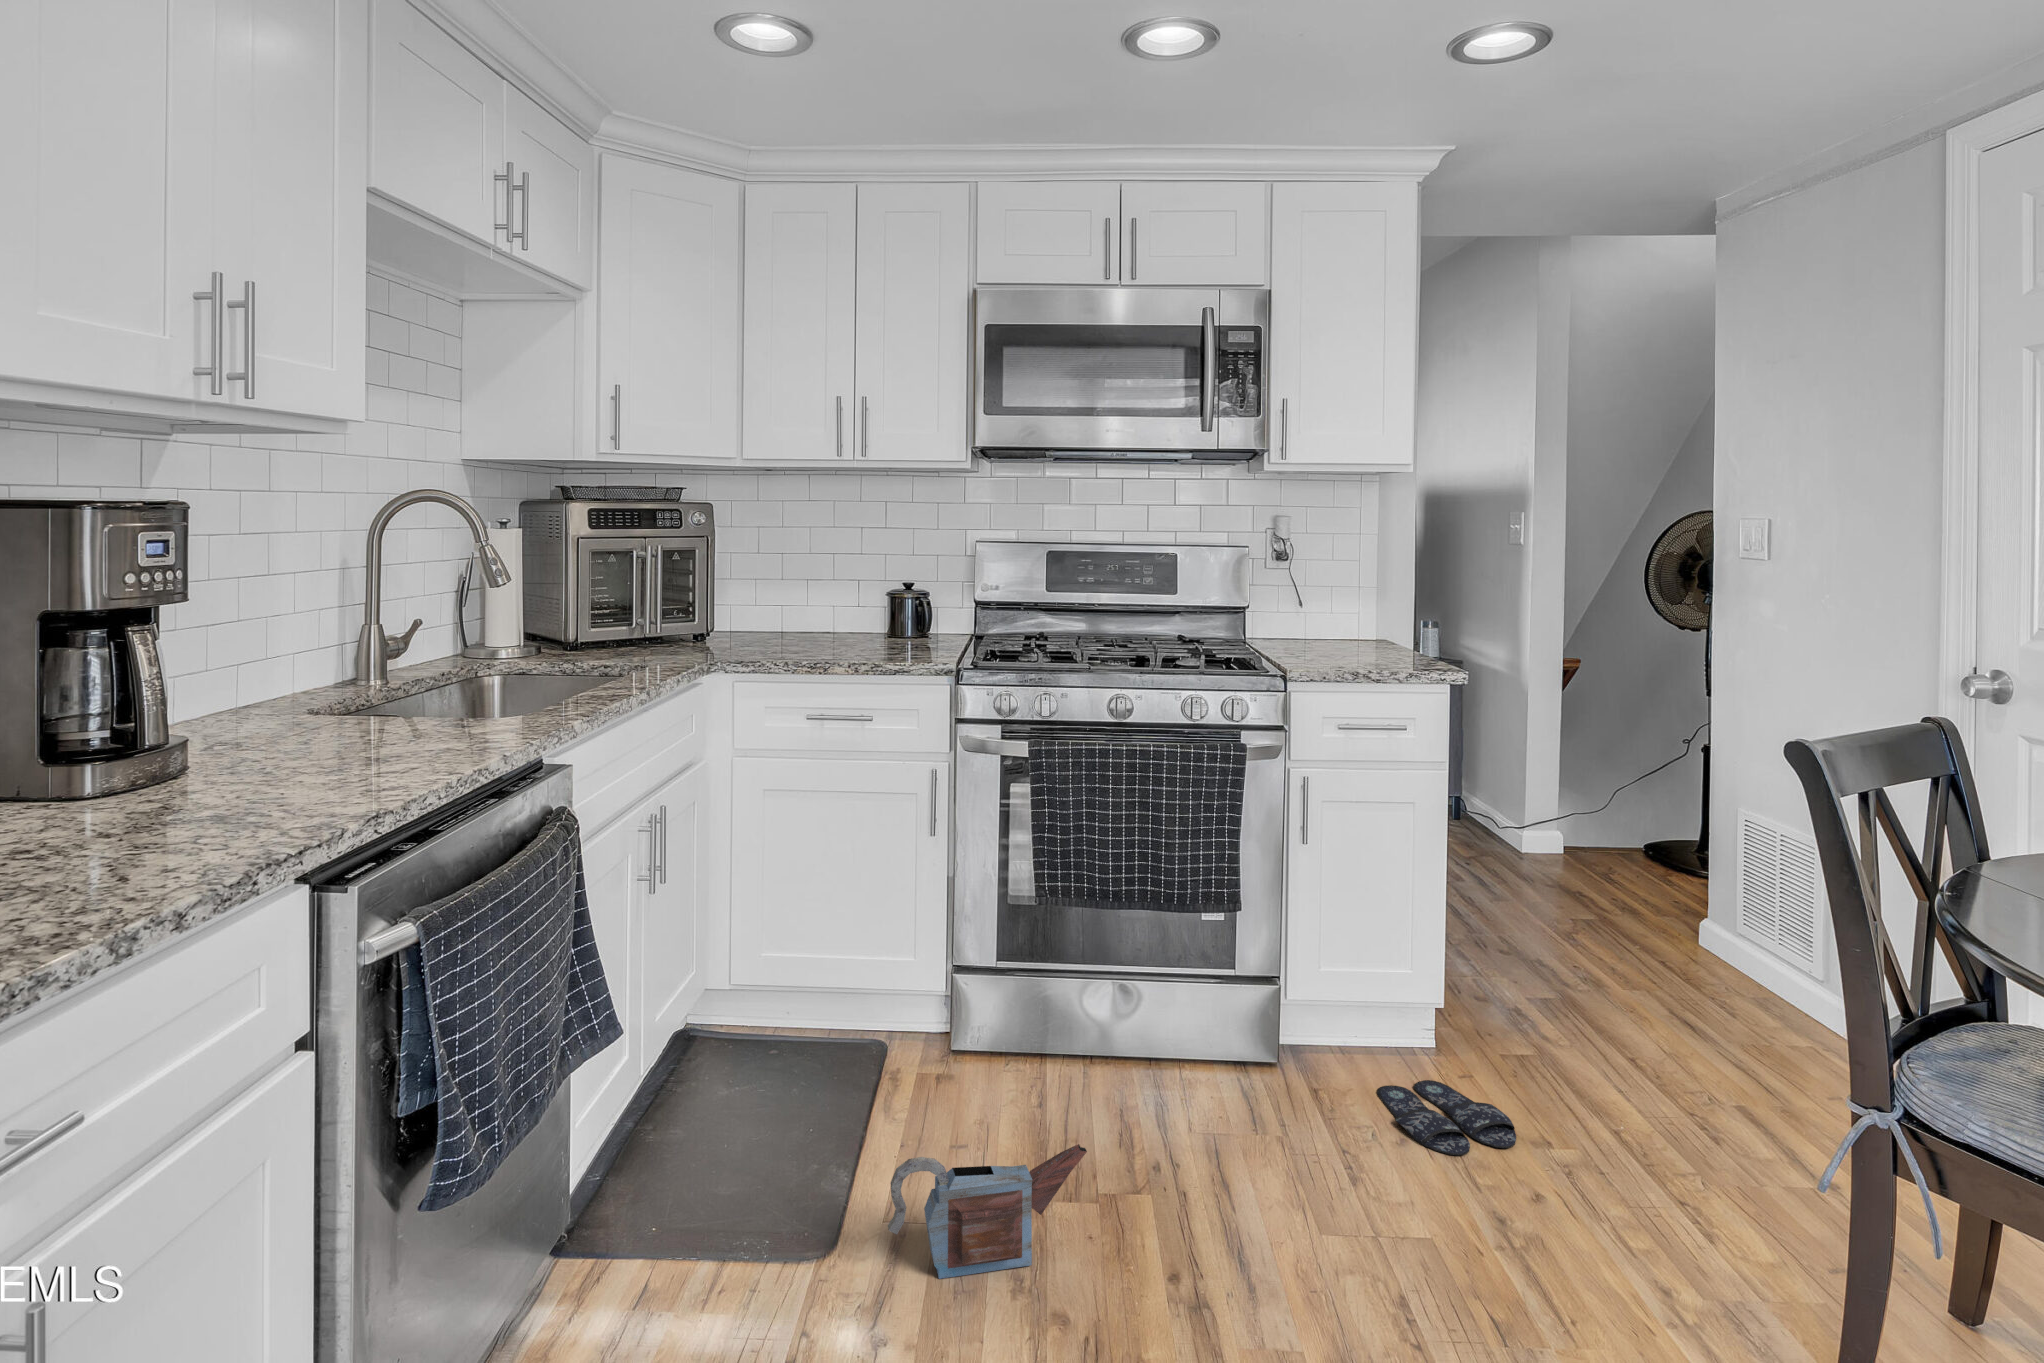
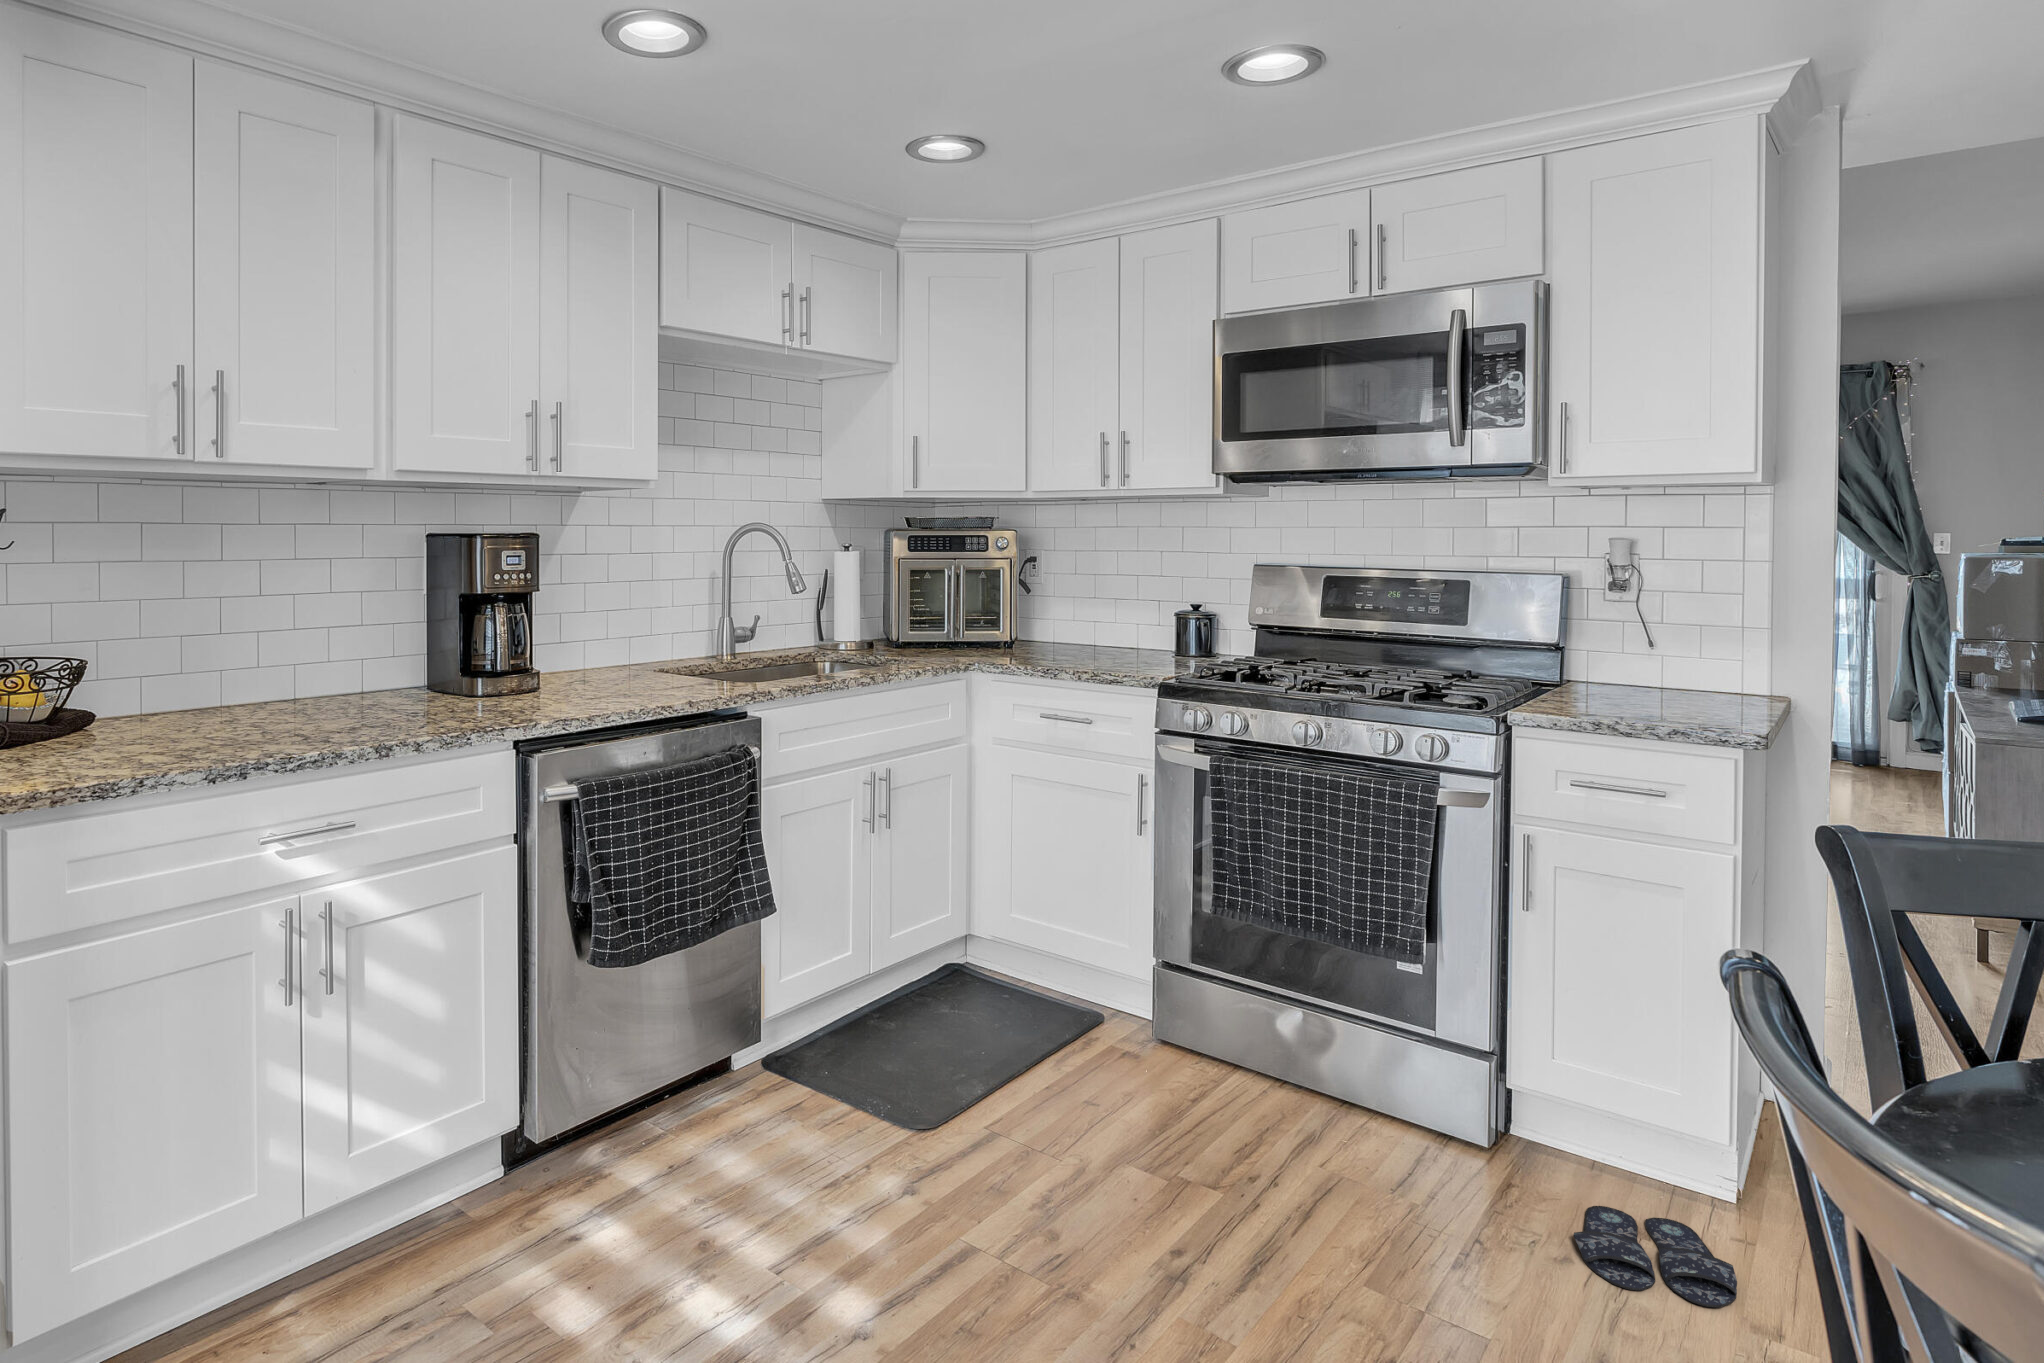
watering can: present [888,1144,1087,1279] -> none [956,1069,1125,1194]

